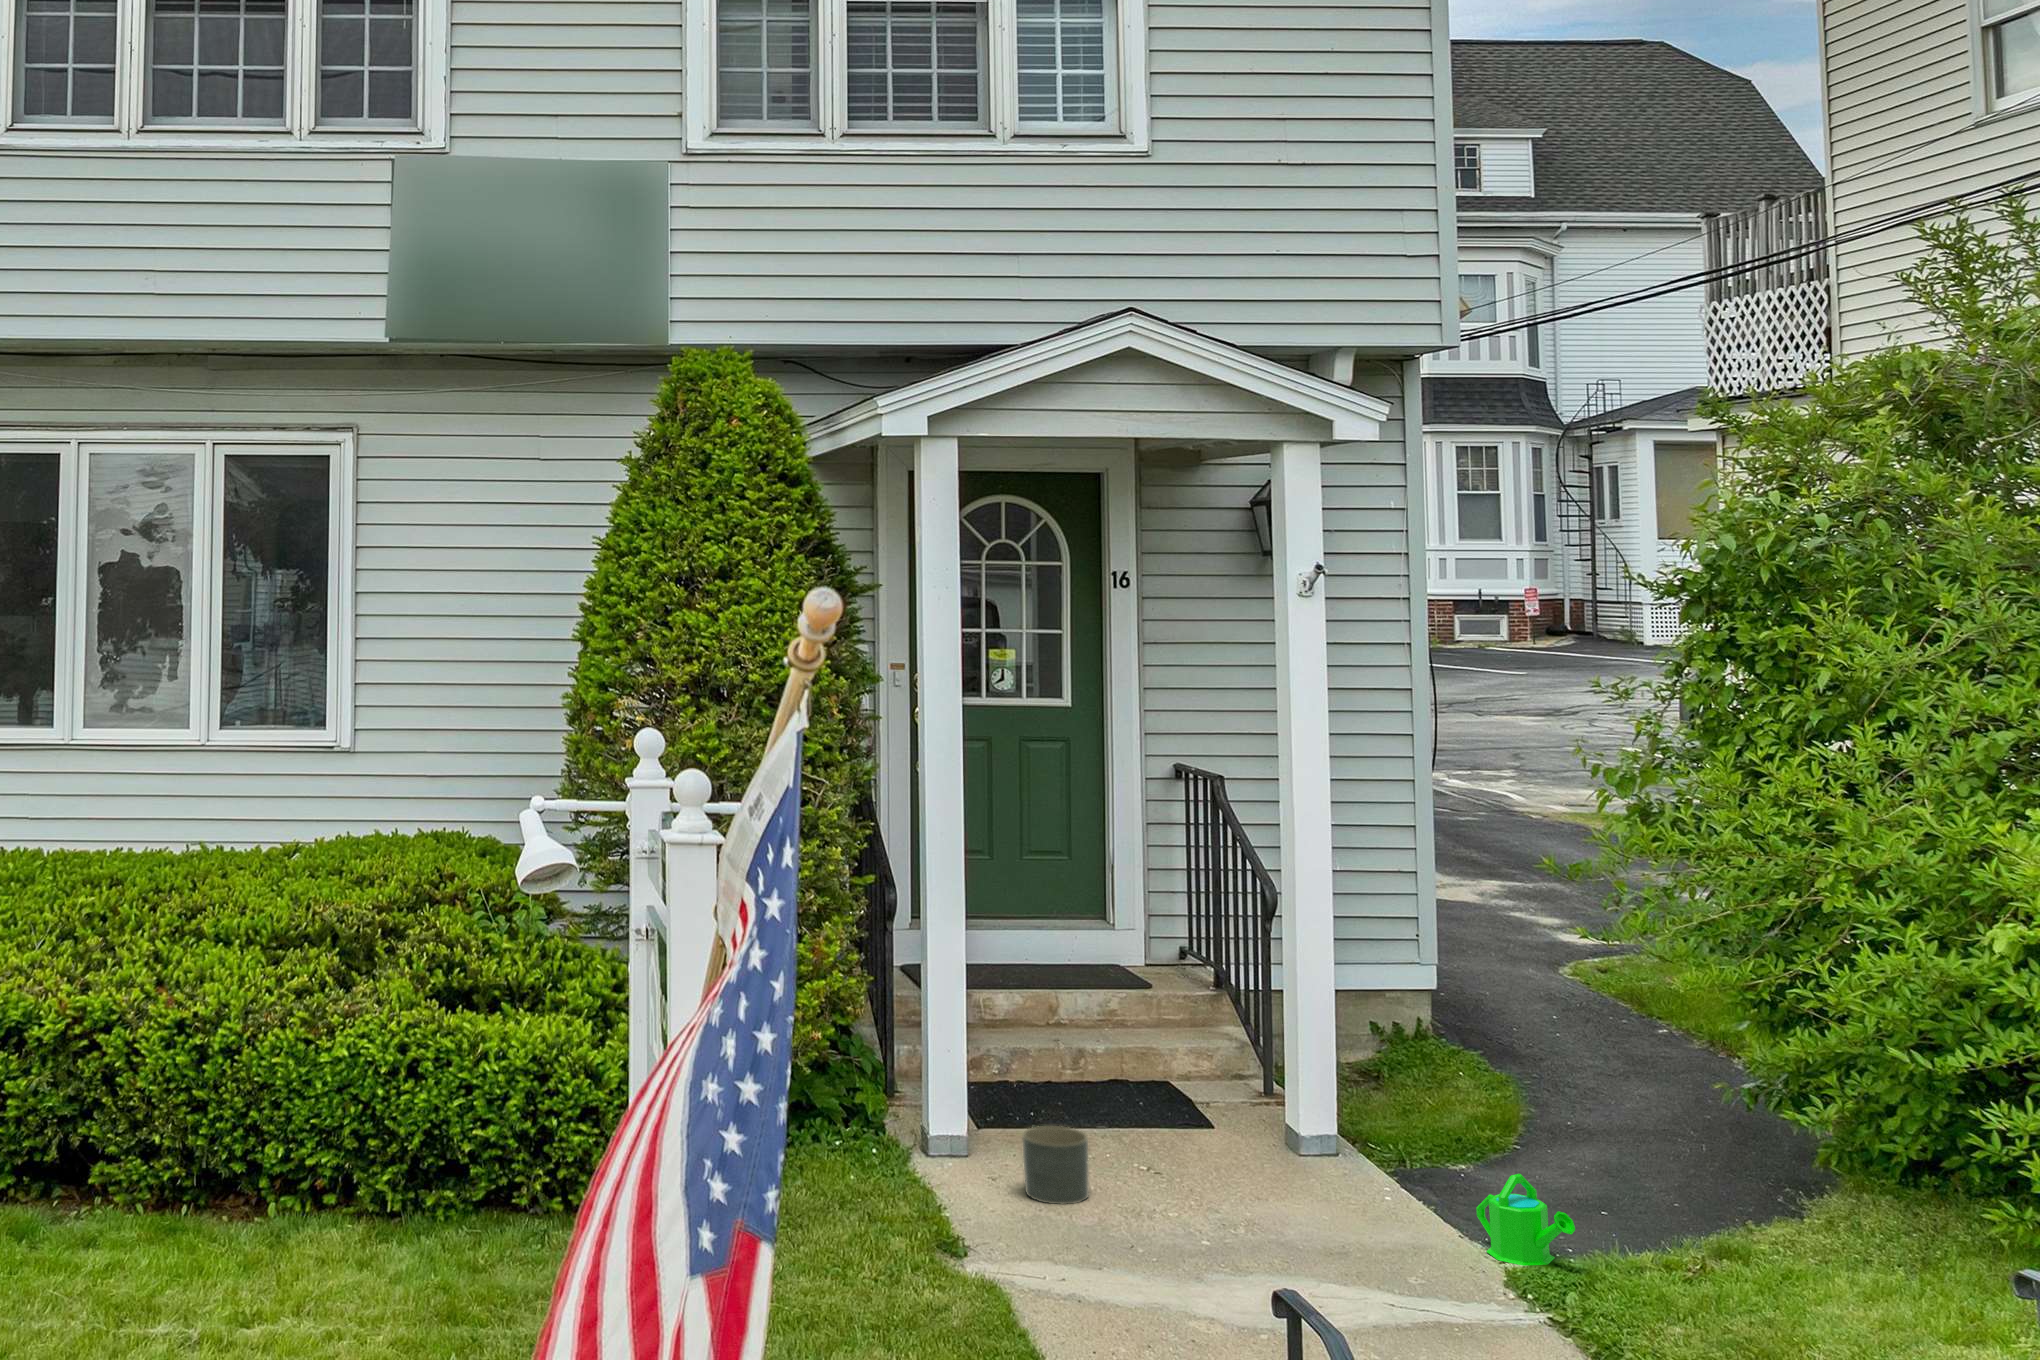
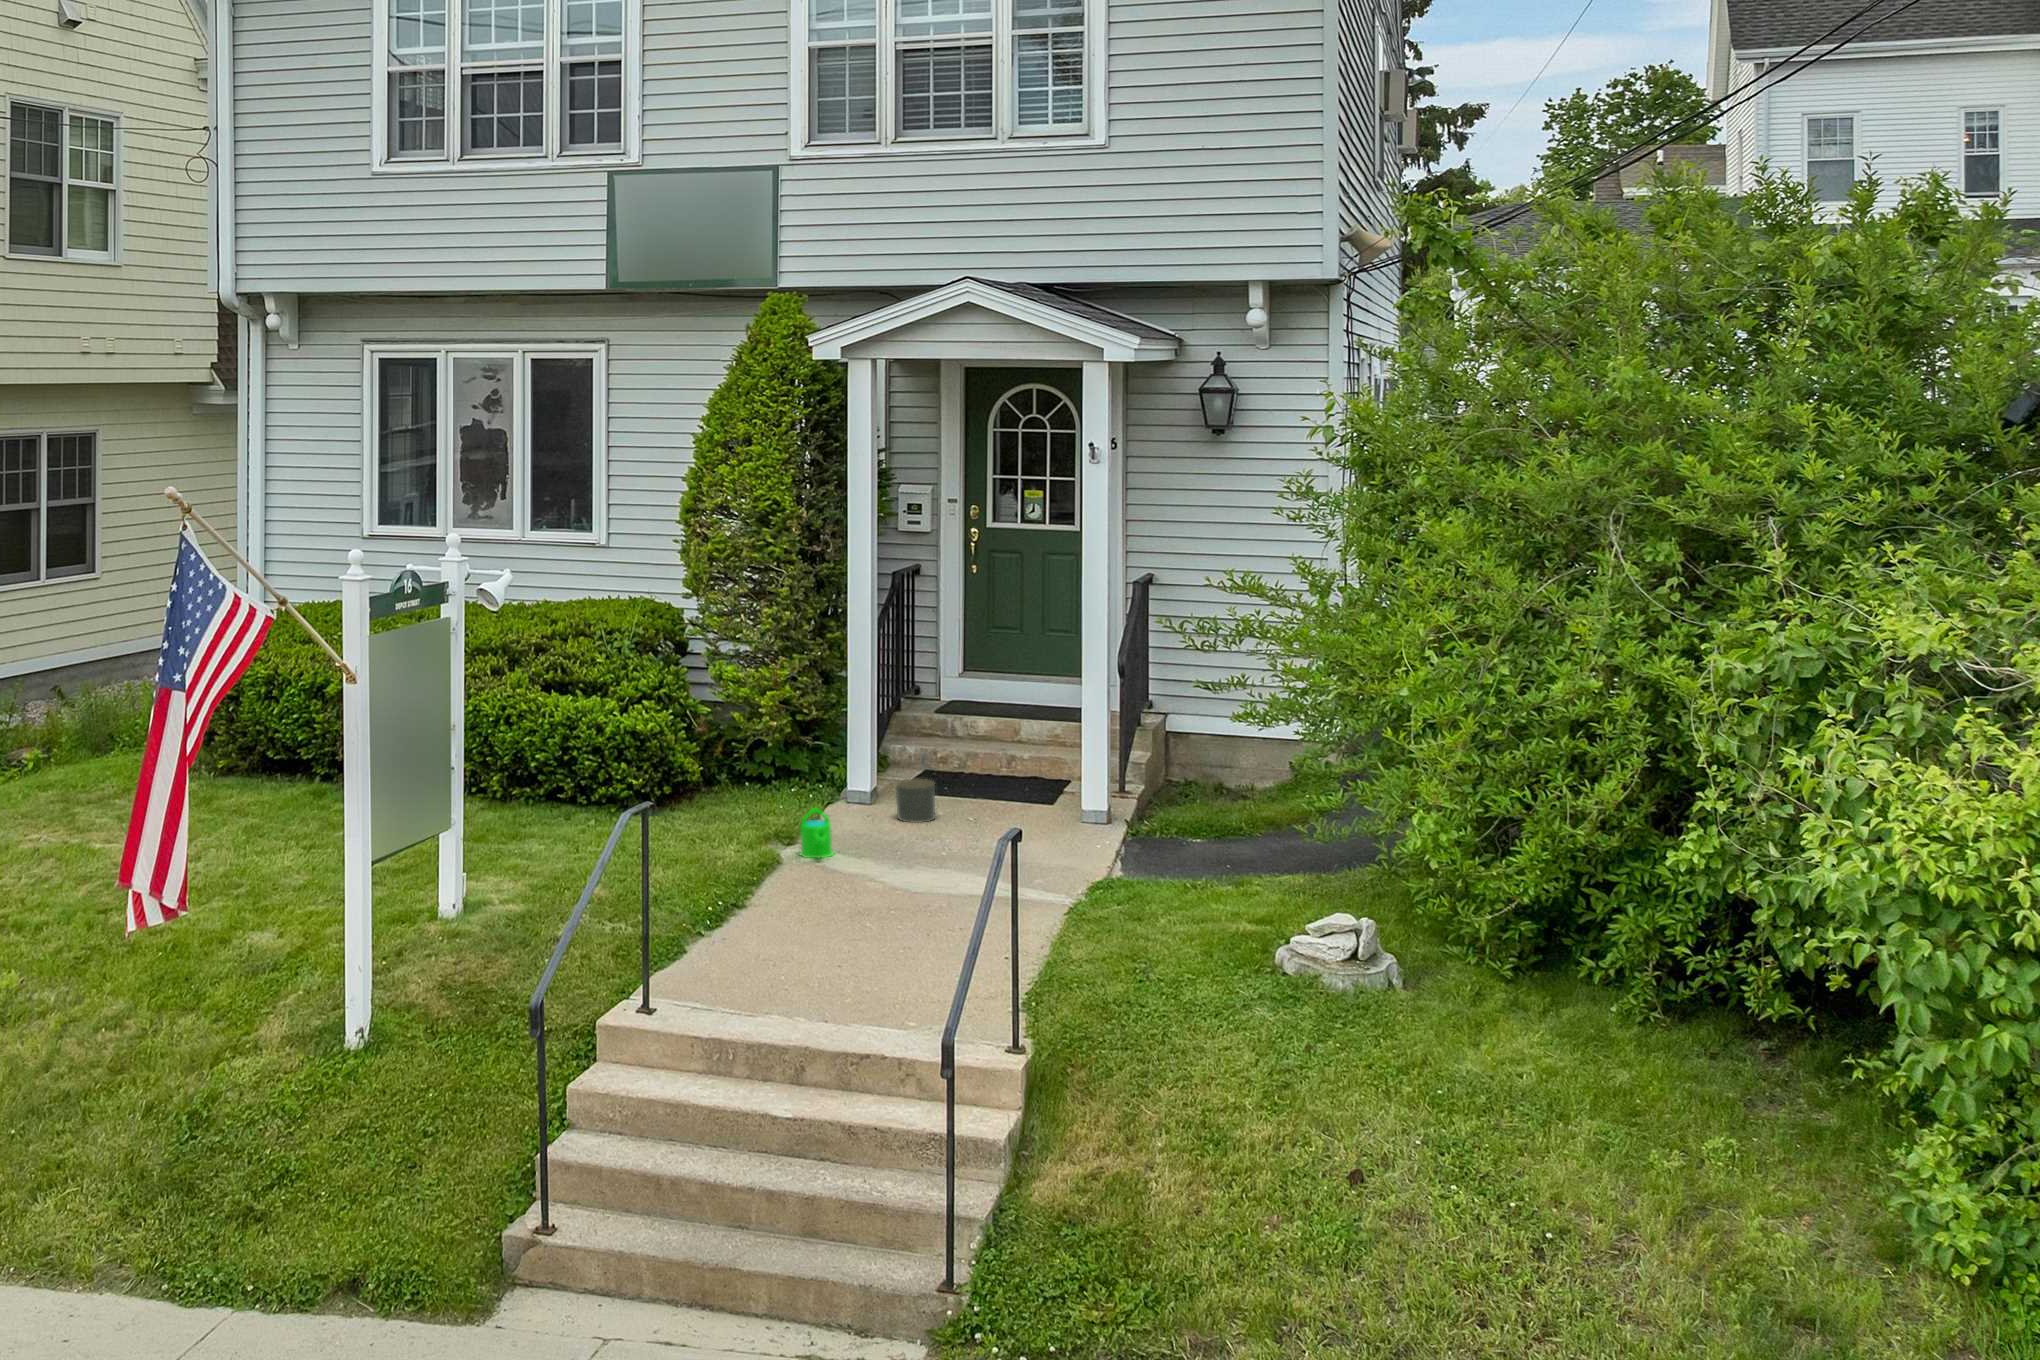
watering can: present [1476,1174,1575,1266] -> present [800,808,834,858]

